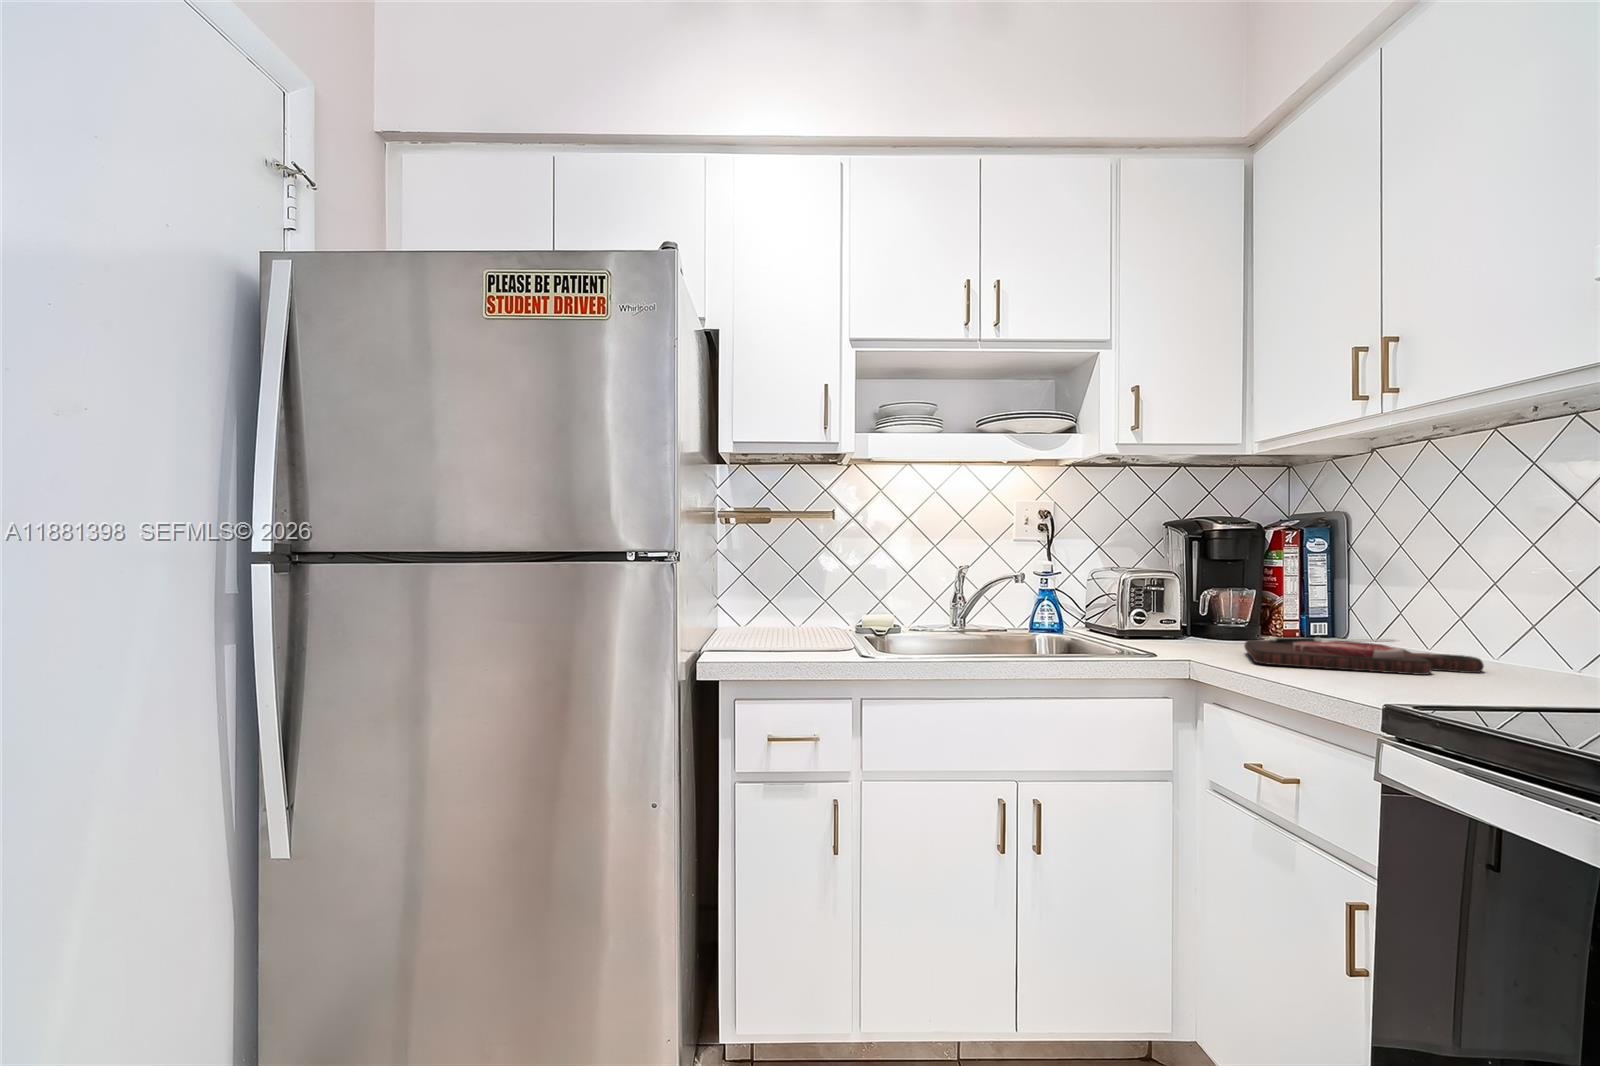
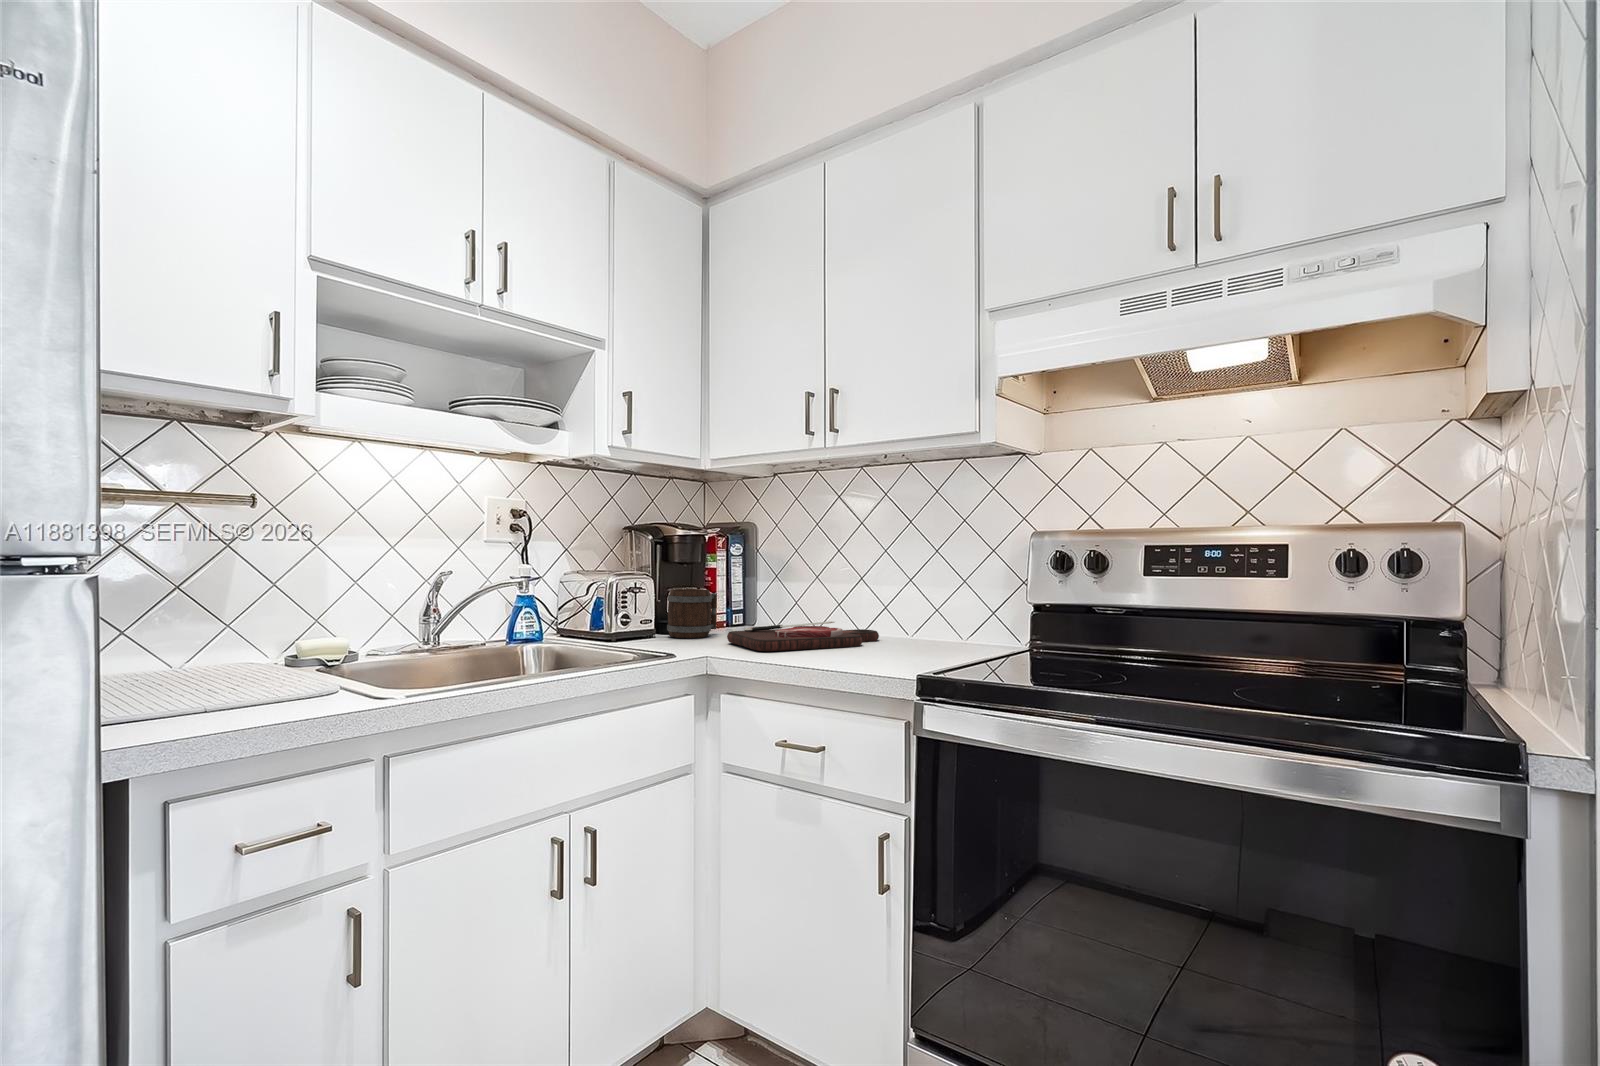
mug: none [1196,590,1264,644] -> present [667,589,717,638]

